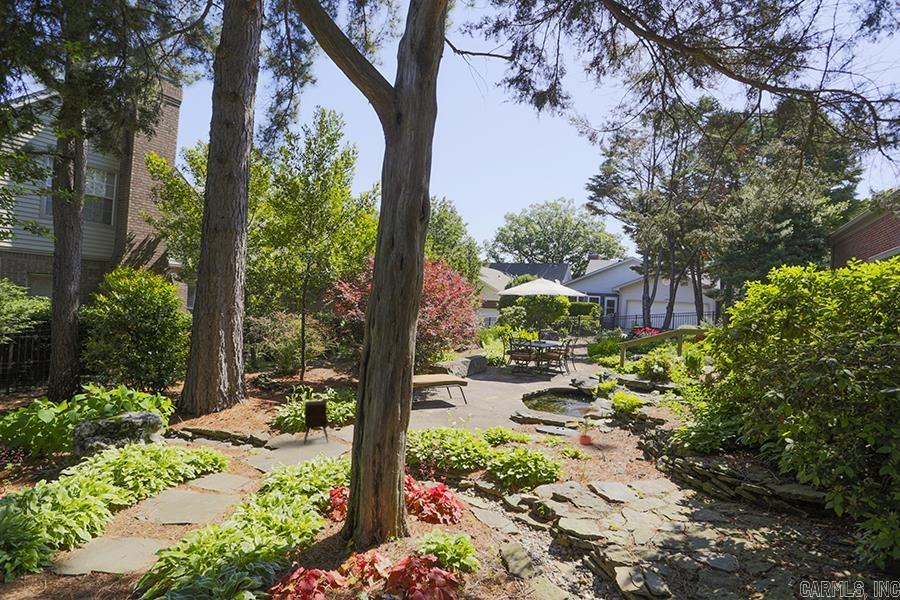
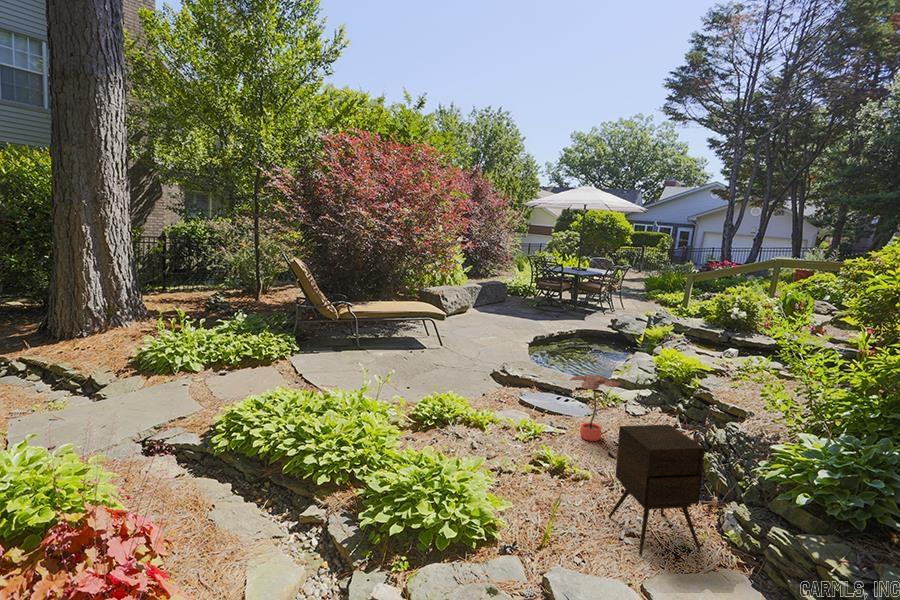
side table: present [304,400,328,444] -> present [609,425,705,555]

